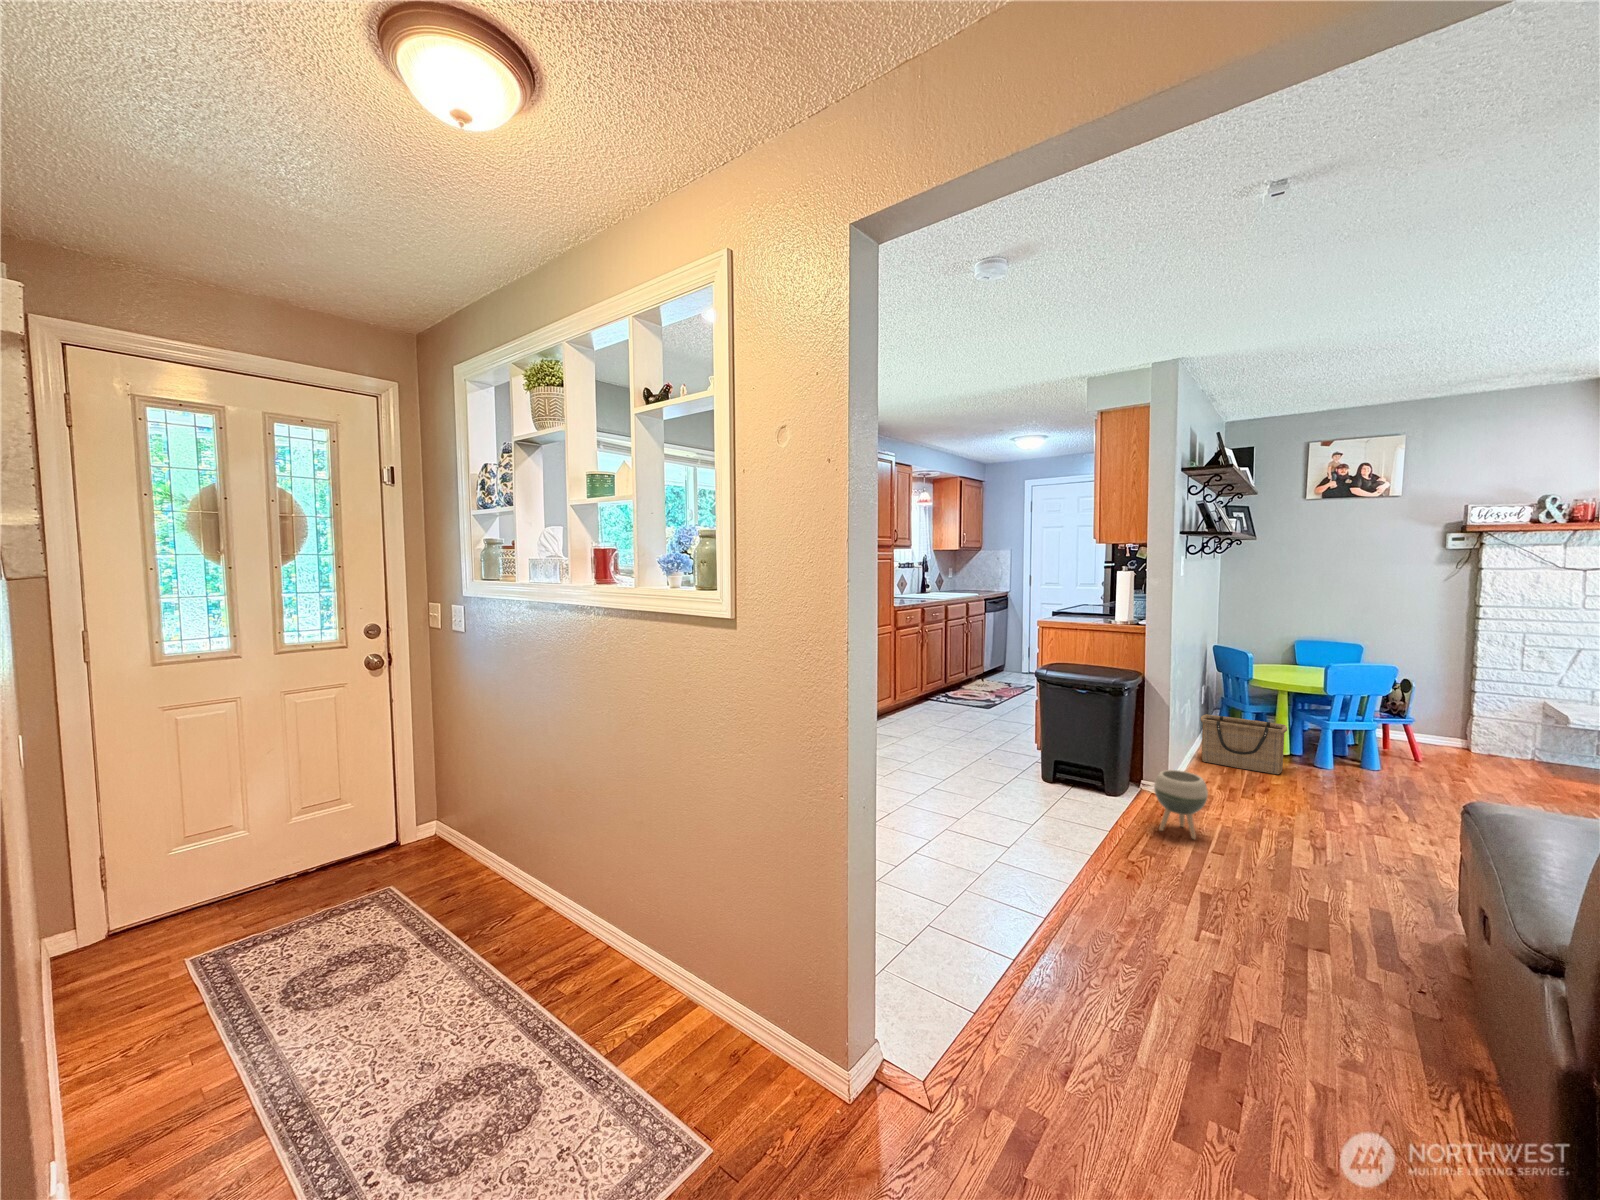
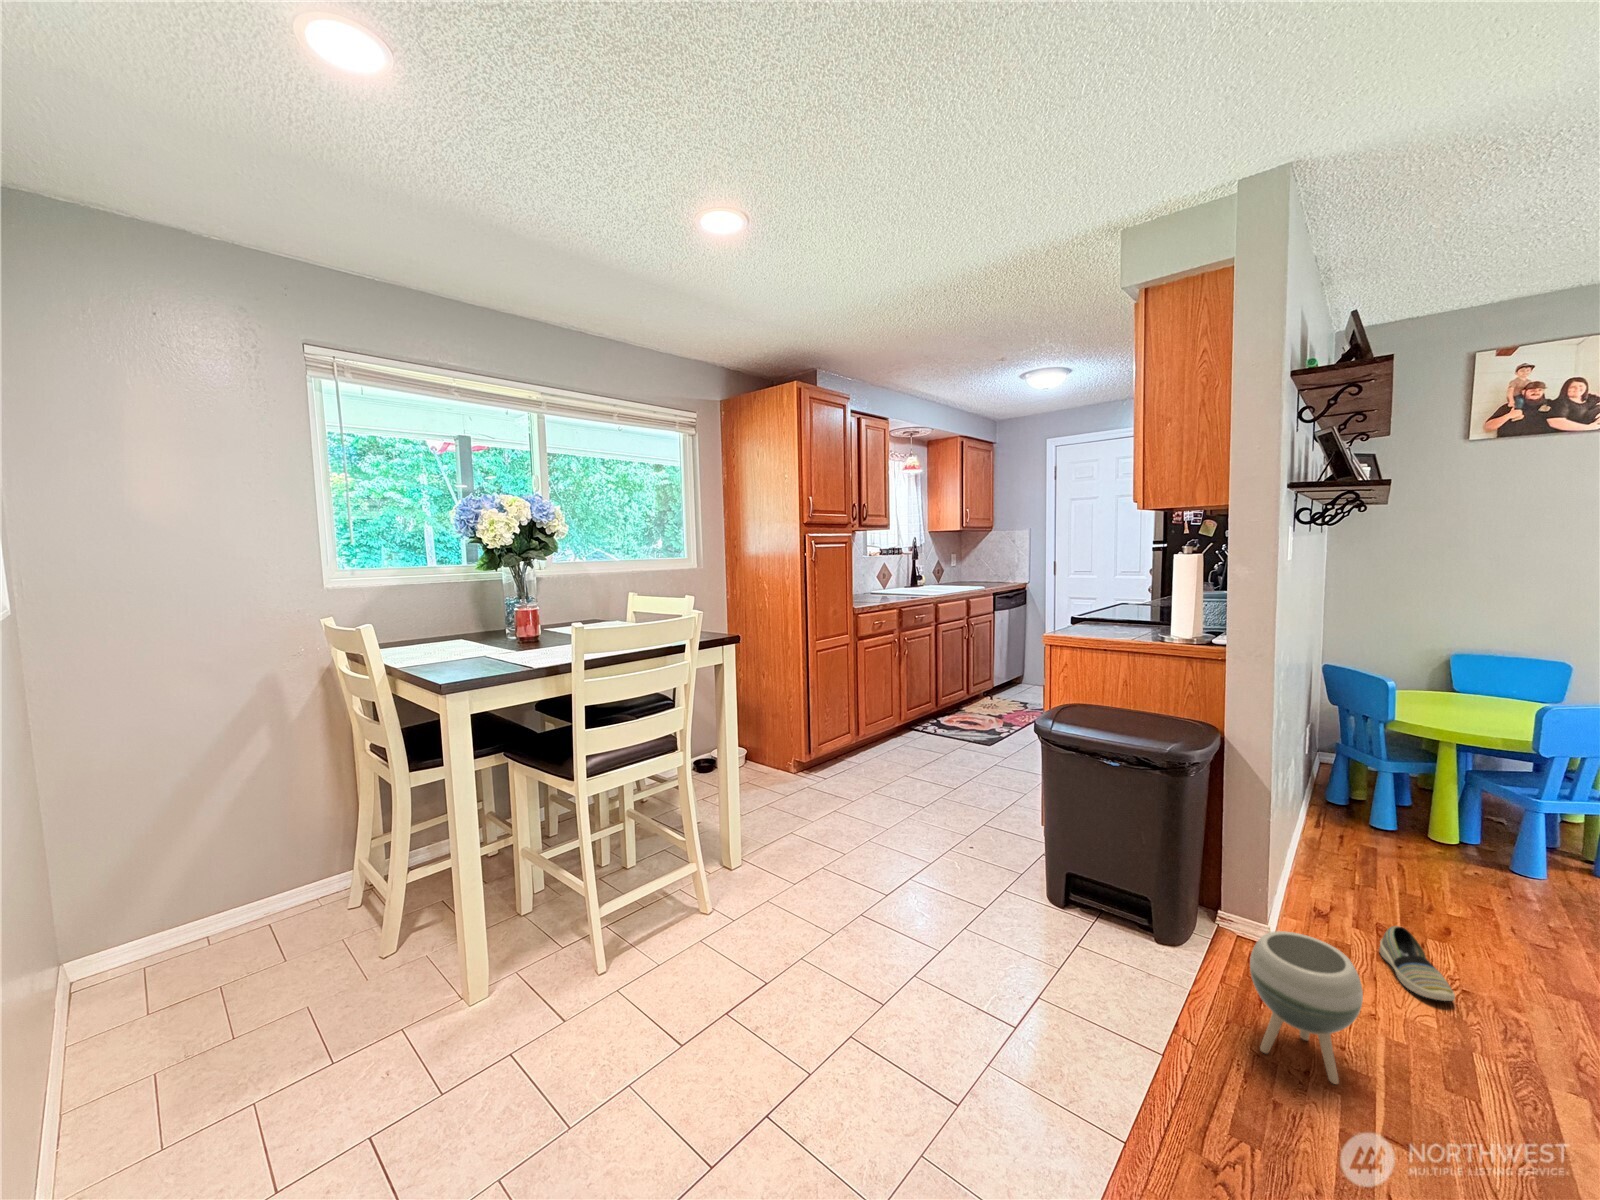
basket: present [1201,714,1287,774] -> none [1312,780,1468,891]
shoe: none [1229,782,1262,812] -> present [1379,926,1455,1001]

